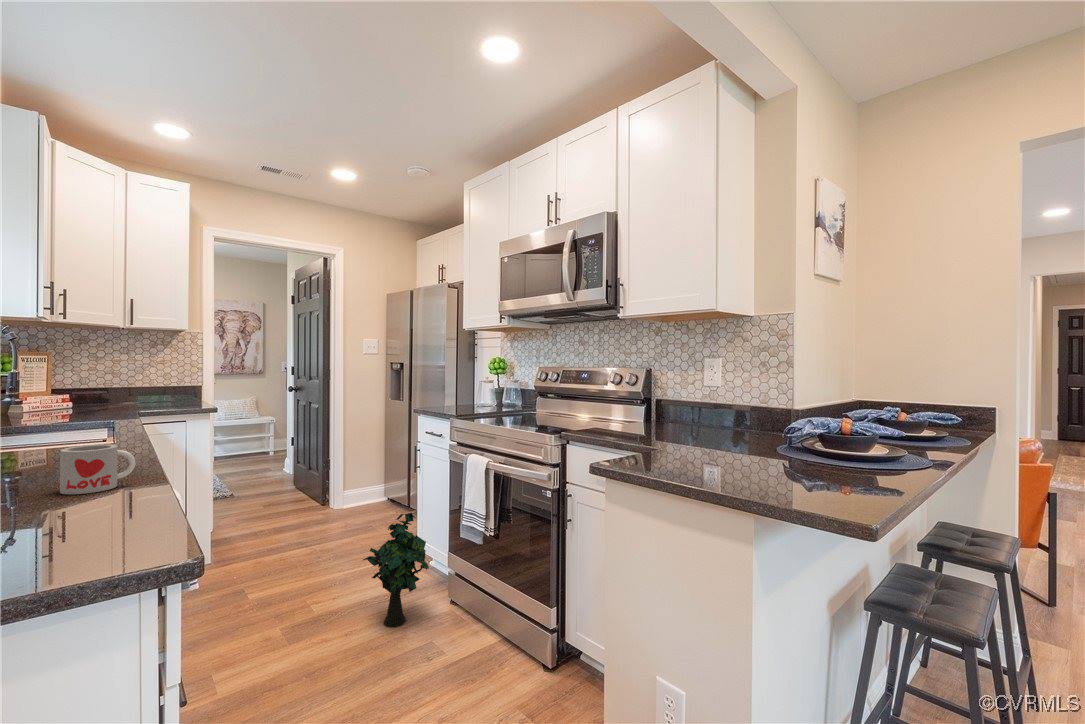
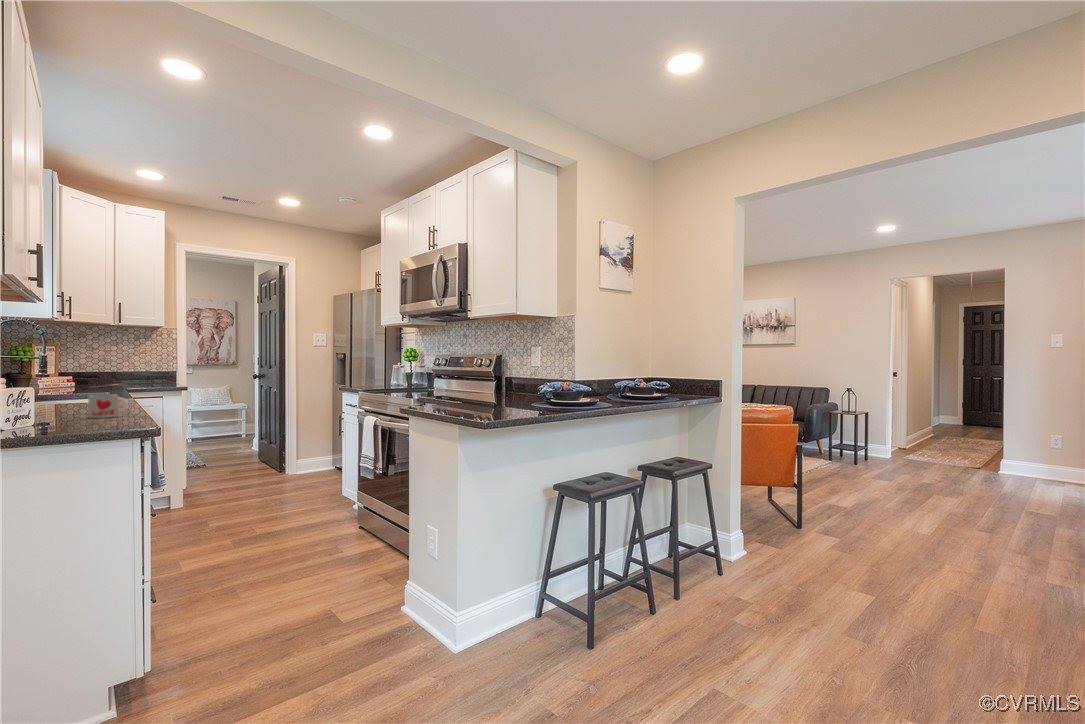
decorative plant: present [363,513,429,627] -> none [288,460,339,540]

